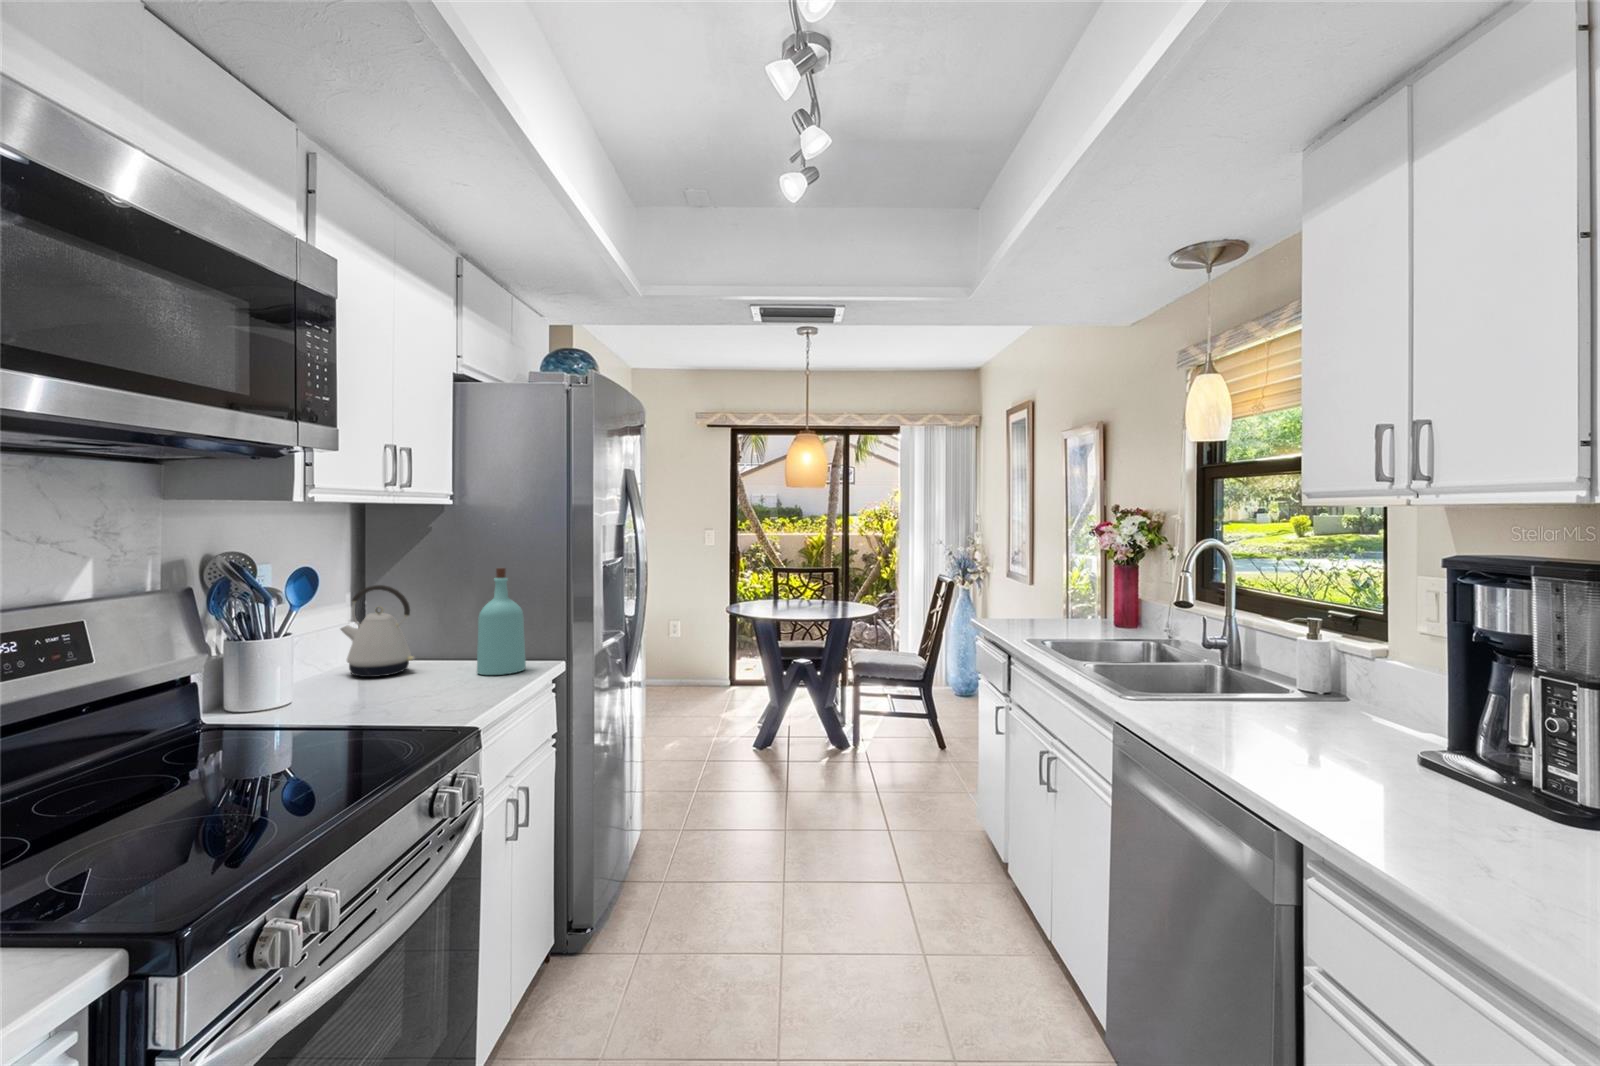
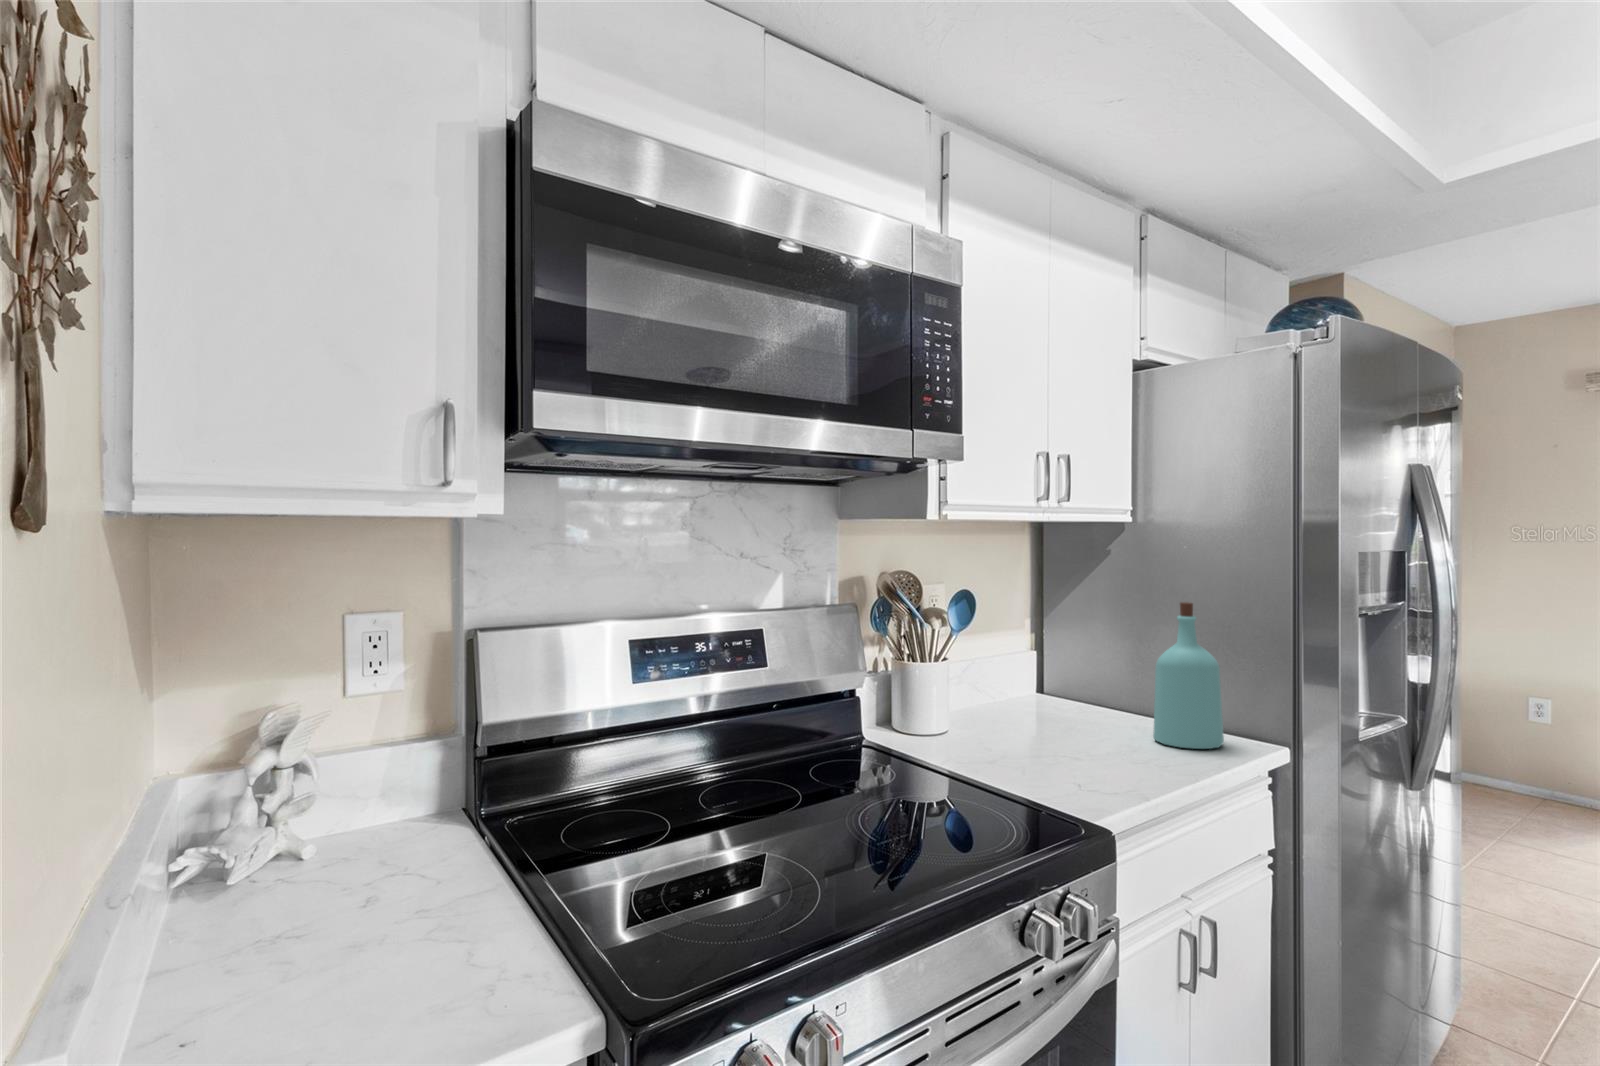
kettle: present [341,585,415,677] -> none [1008,614,1084,721]

